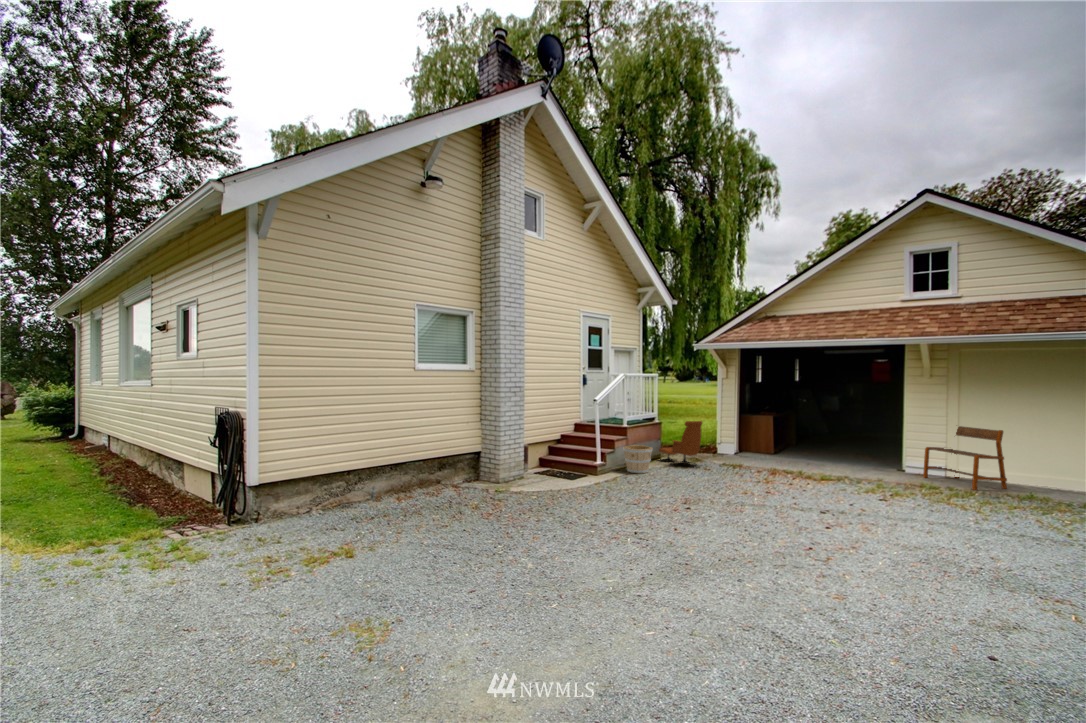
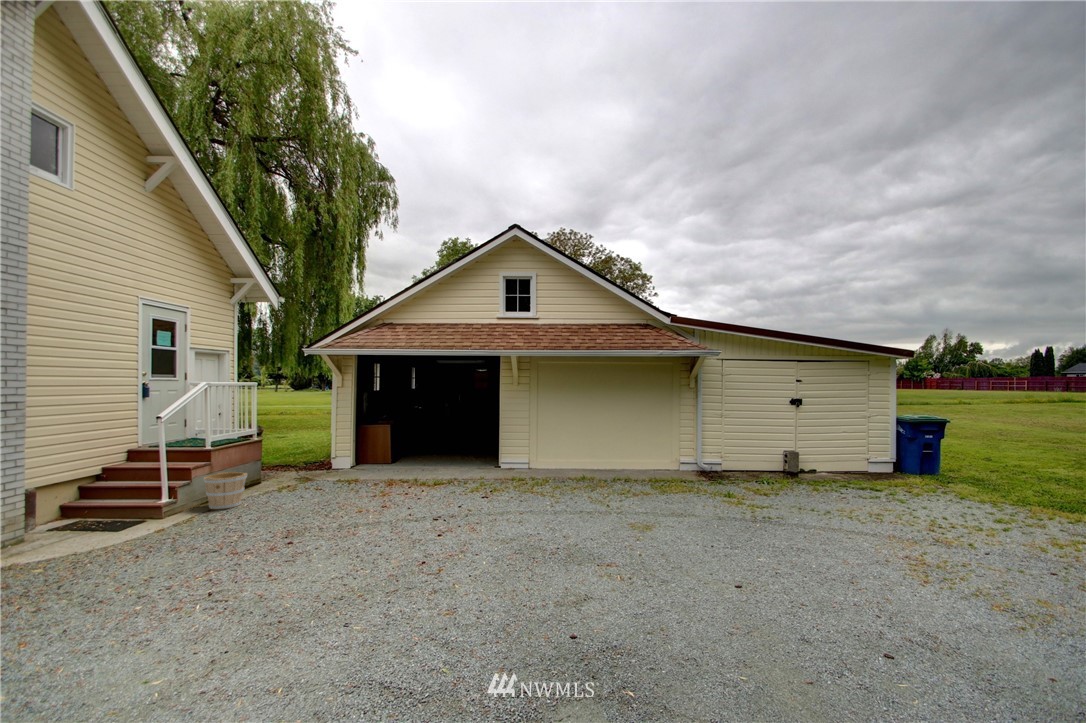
lounge chair: present [659,421,702,465] -> none [258,434,313,491]
bench: present [923,426,1007,490] -> none [512,421,566,473]

